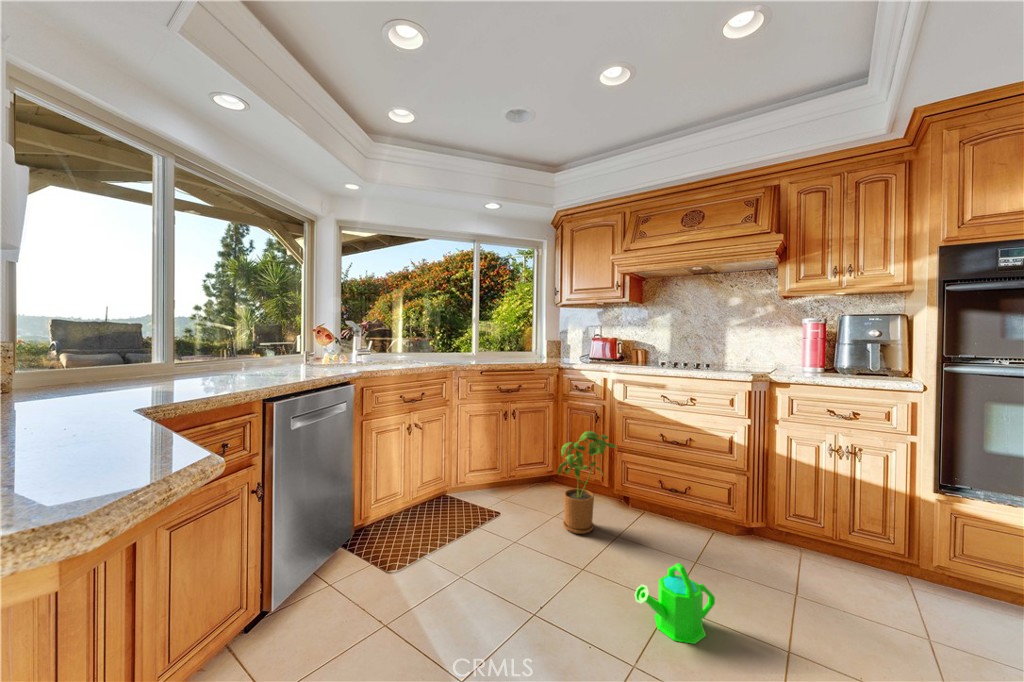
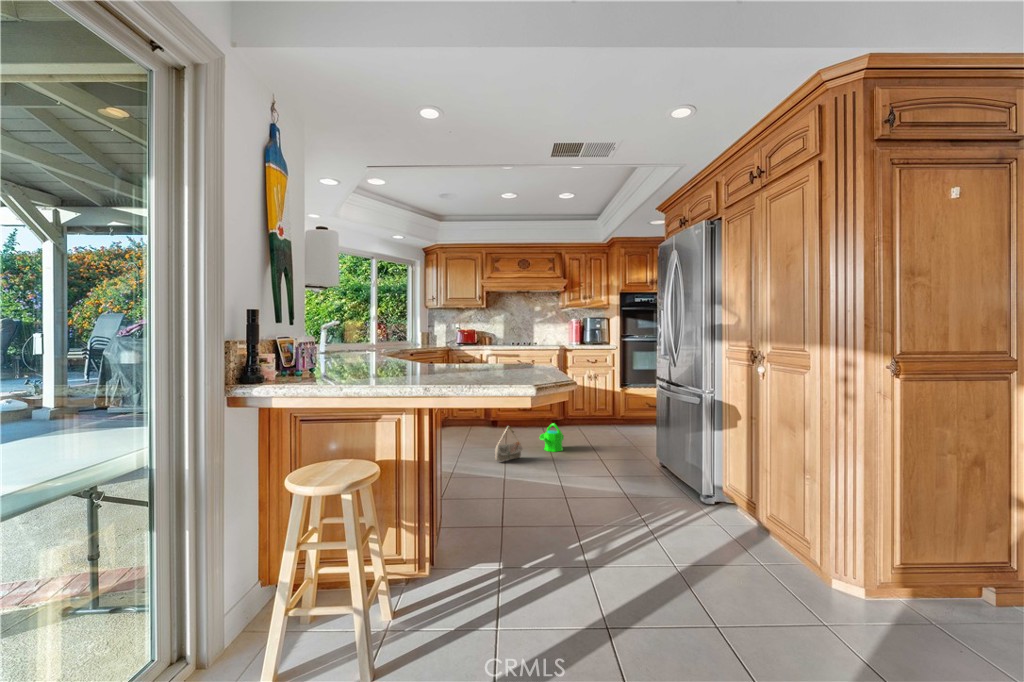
house plant: present [558,431,616,534] -> none [471,381,504,439]
bag: none [510,551,578,630] -> present [495,426,522,461]

